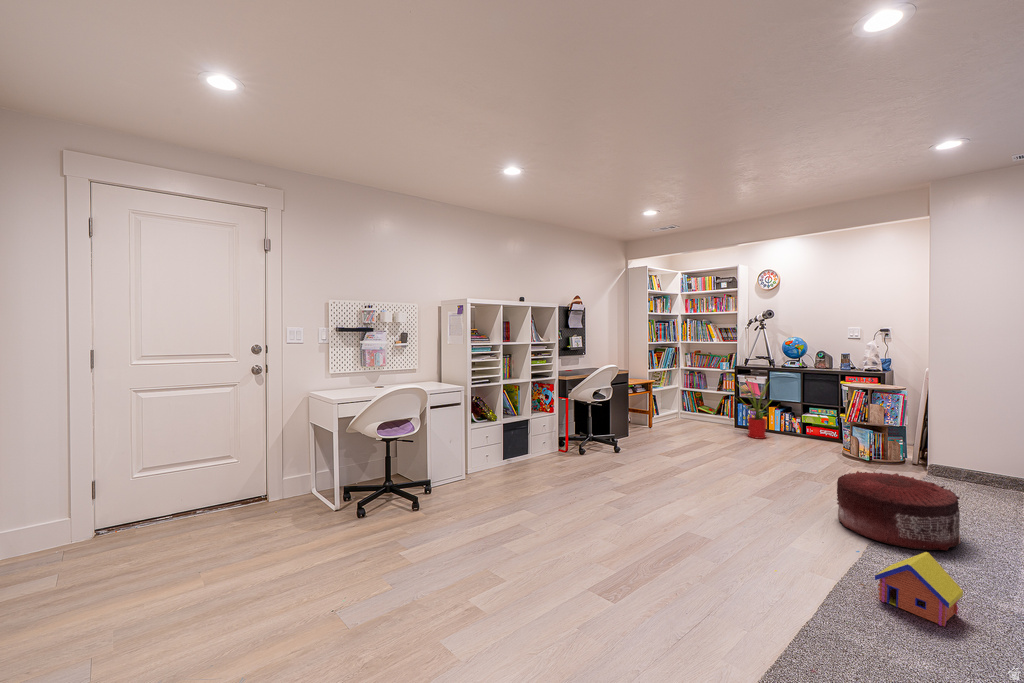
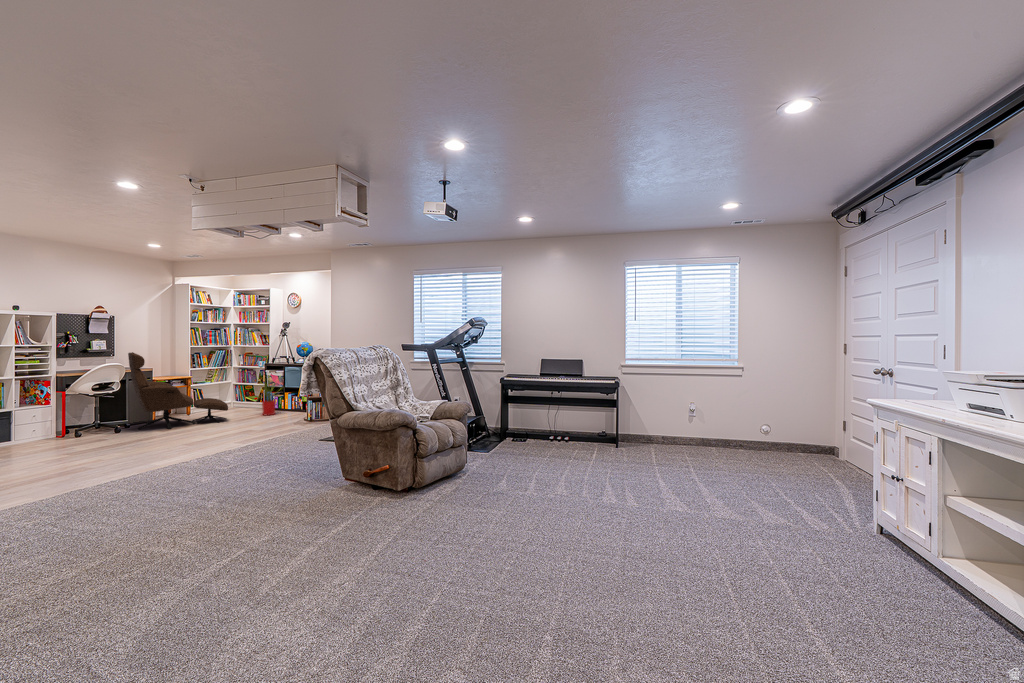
lounge chair: none [614,351,724,451] -> present [128,352,228,430]
pouf: present [837,471,961,550] -> none [213,418,280,456]
toy house: present [875,552,963,627] -> none [157,448,197,481]

